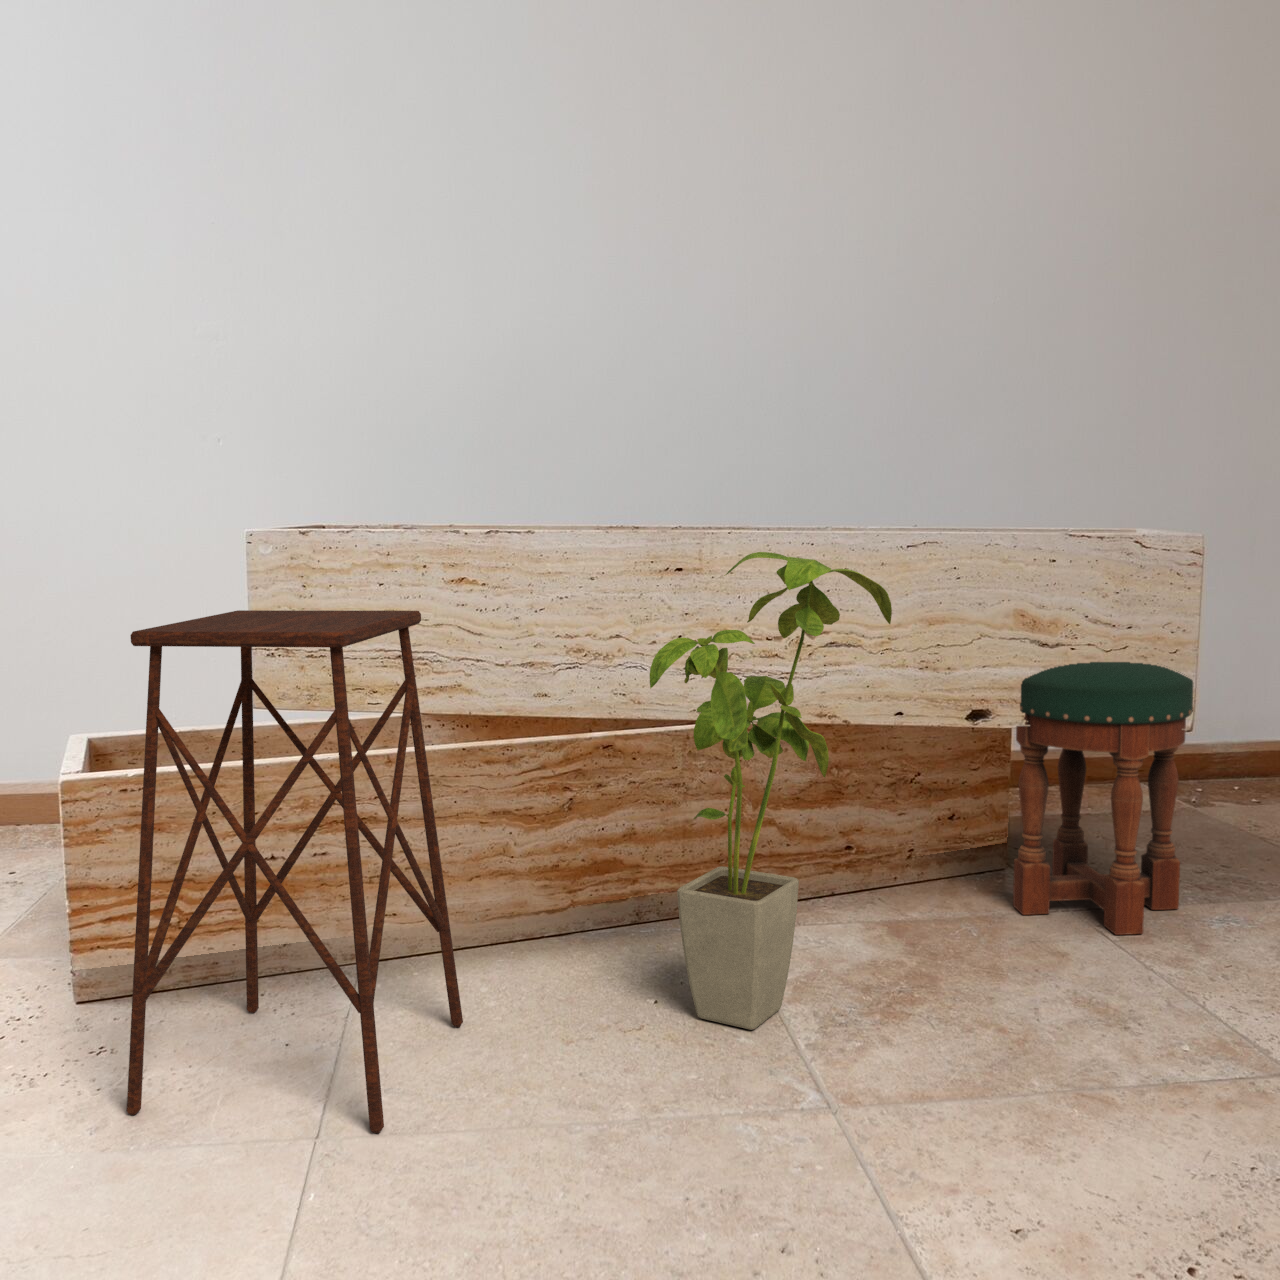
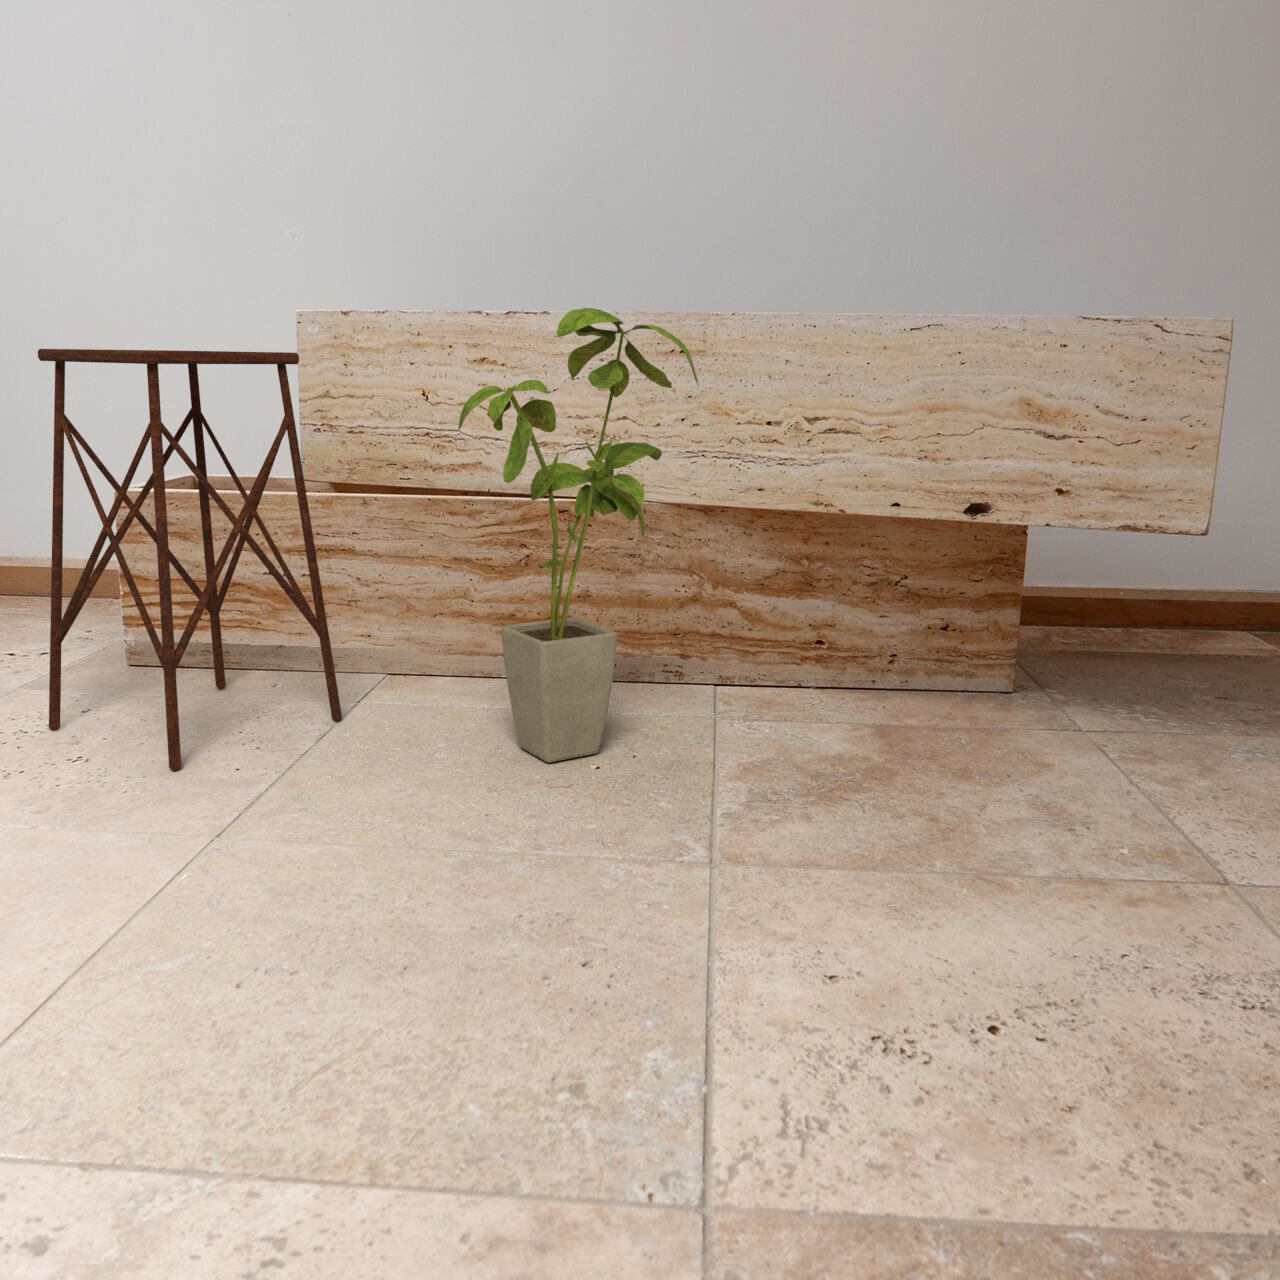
stool: present [1013,662,1193,935] -> none [954,460,1168,760]

